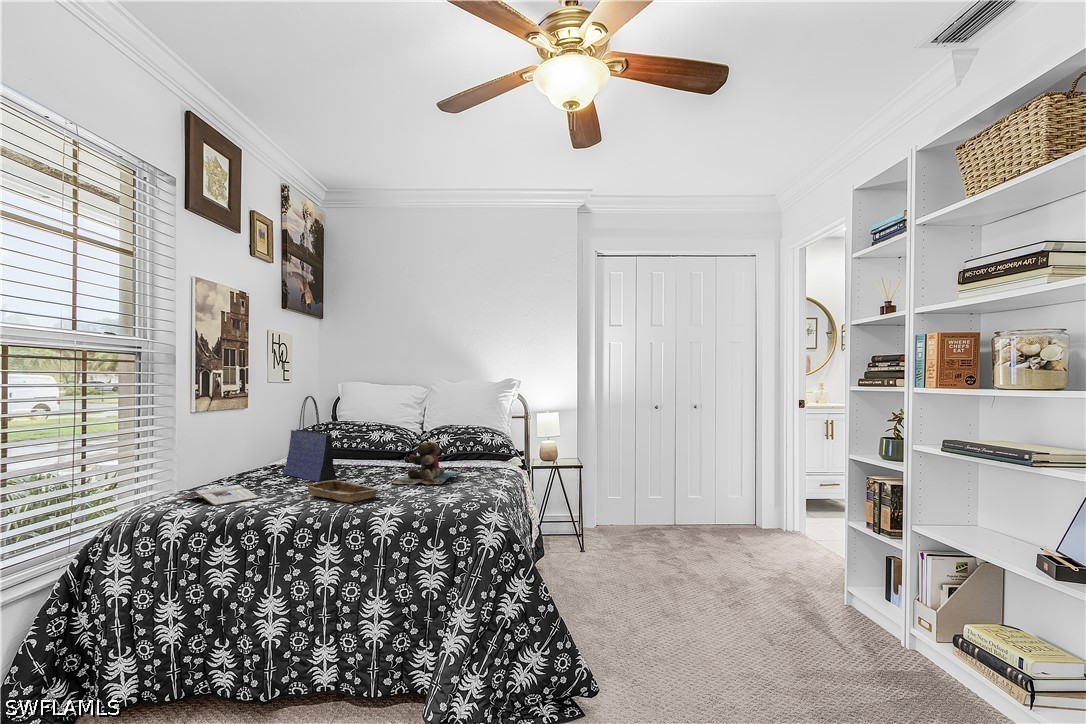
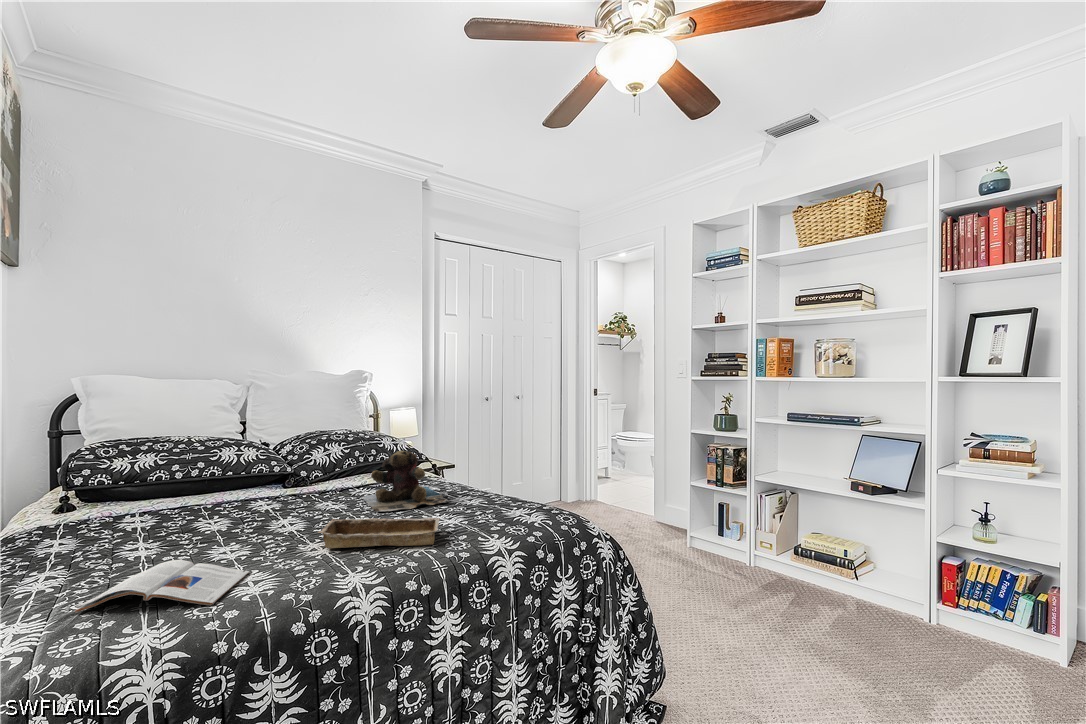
tote bag: present [284,396,337,482] -> none [138,396,277,532]

